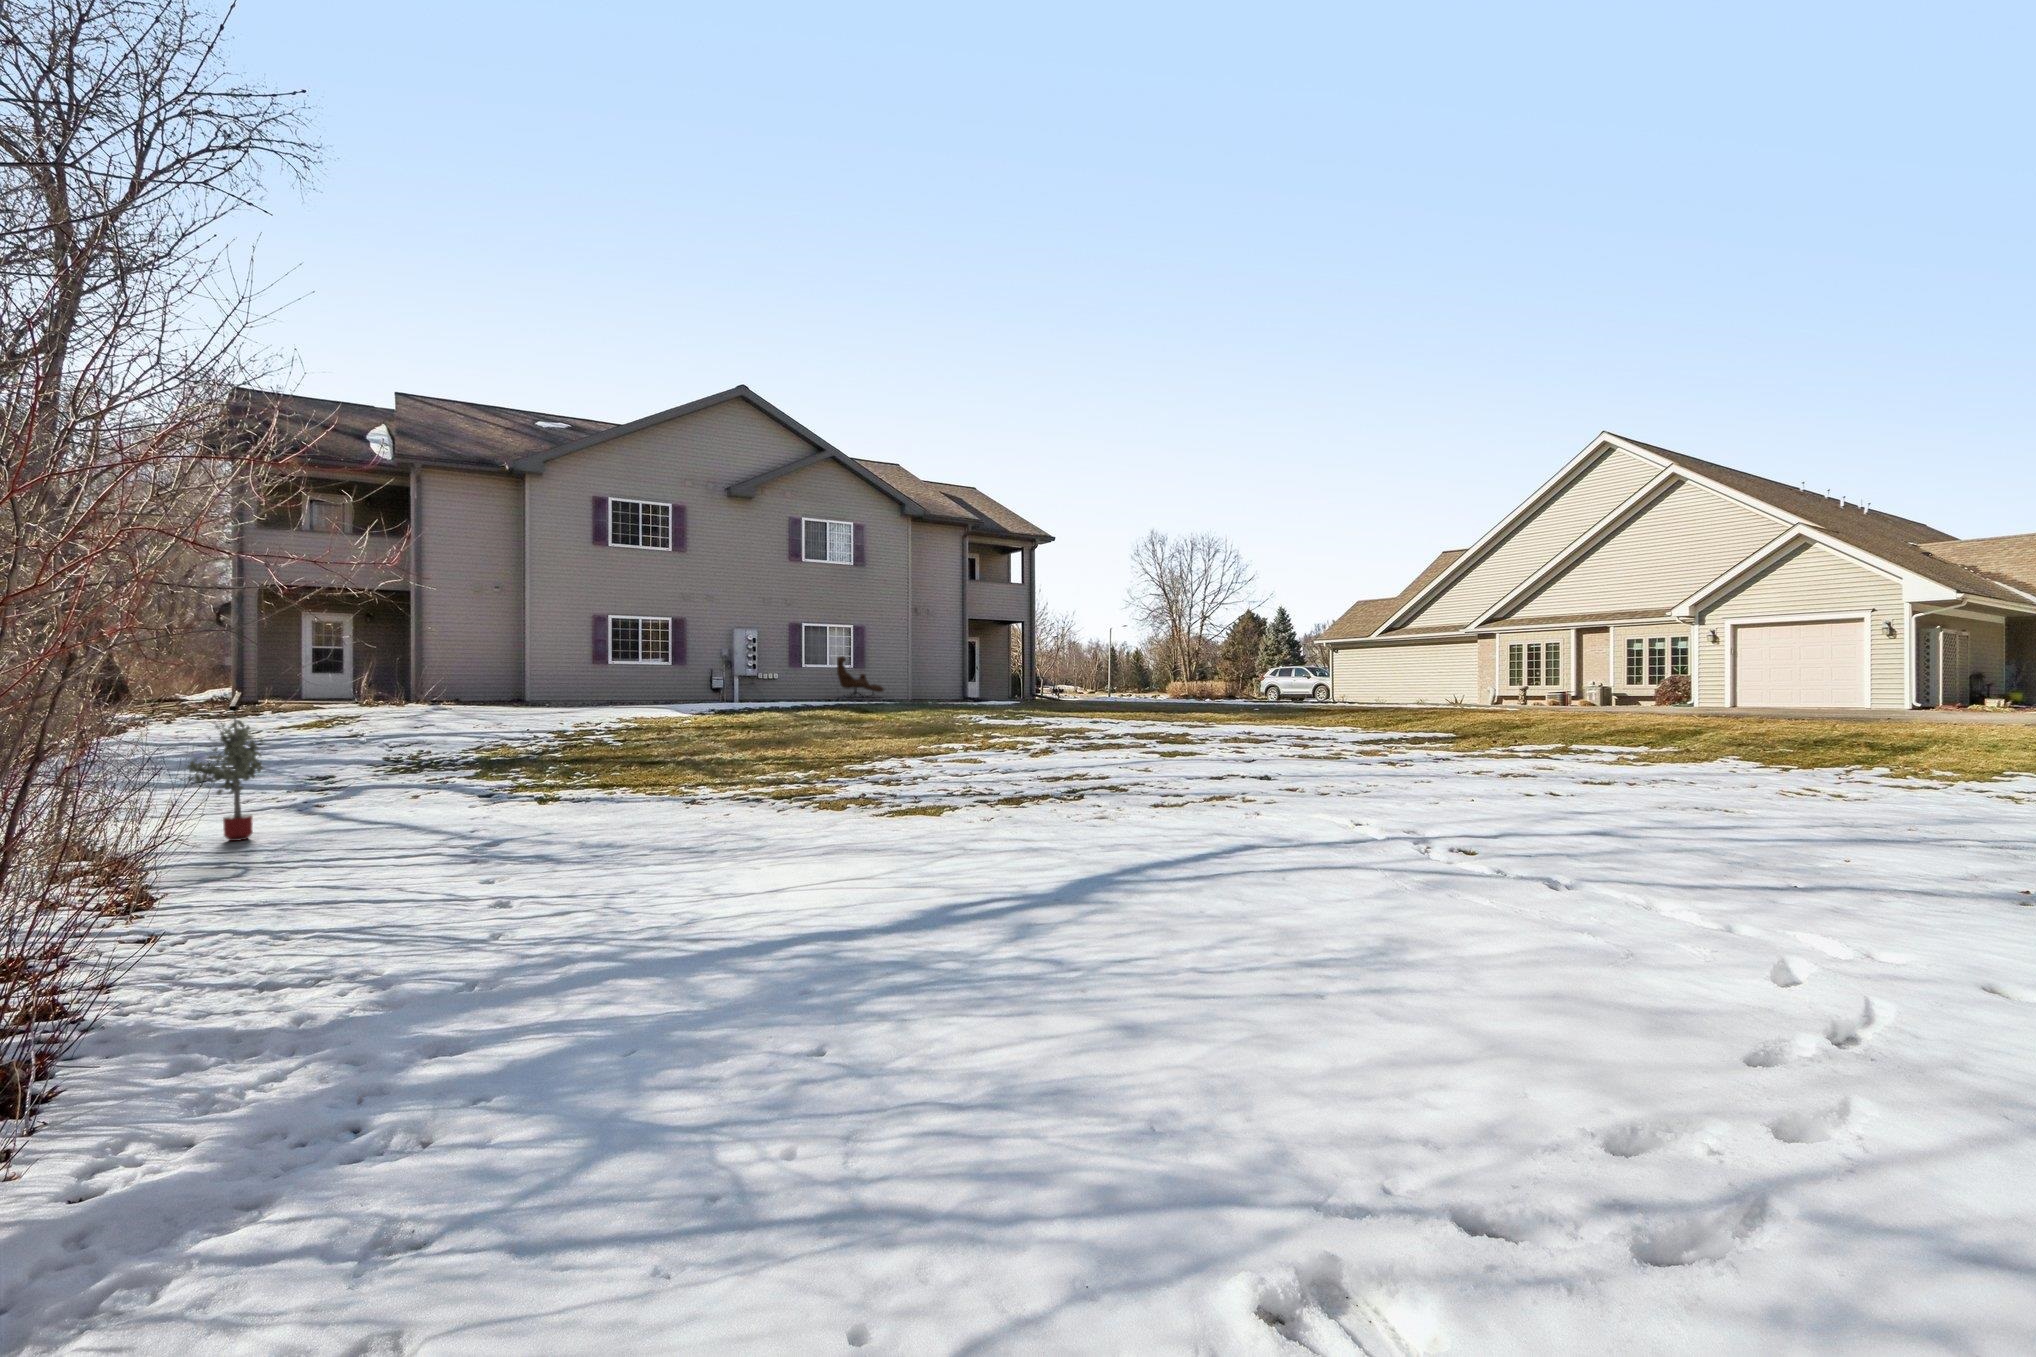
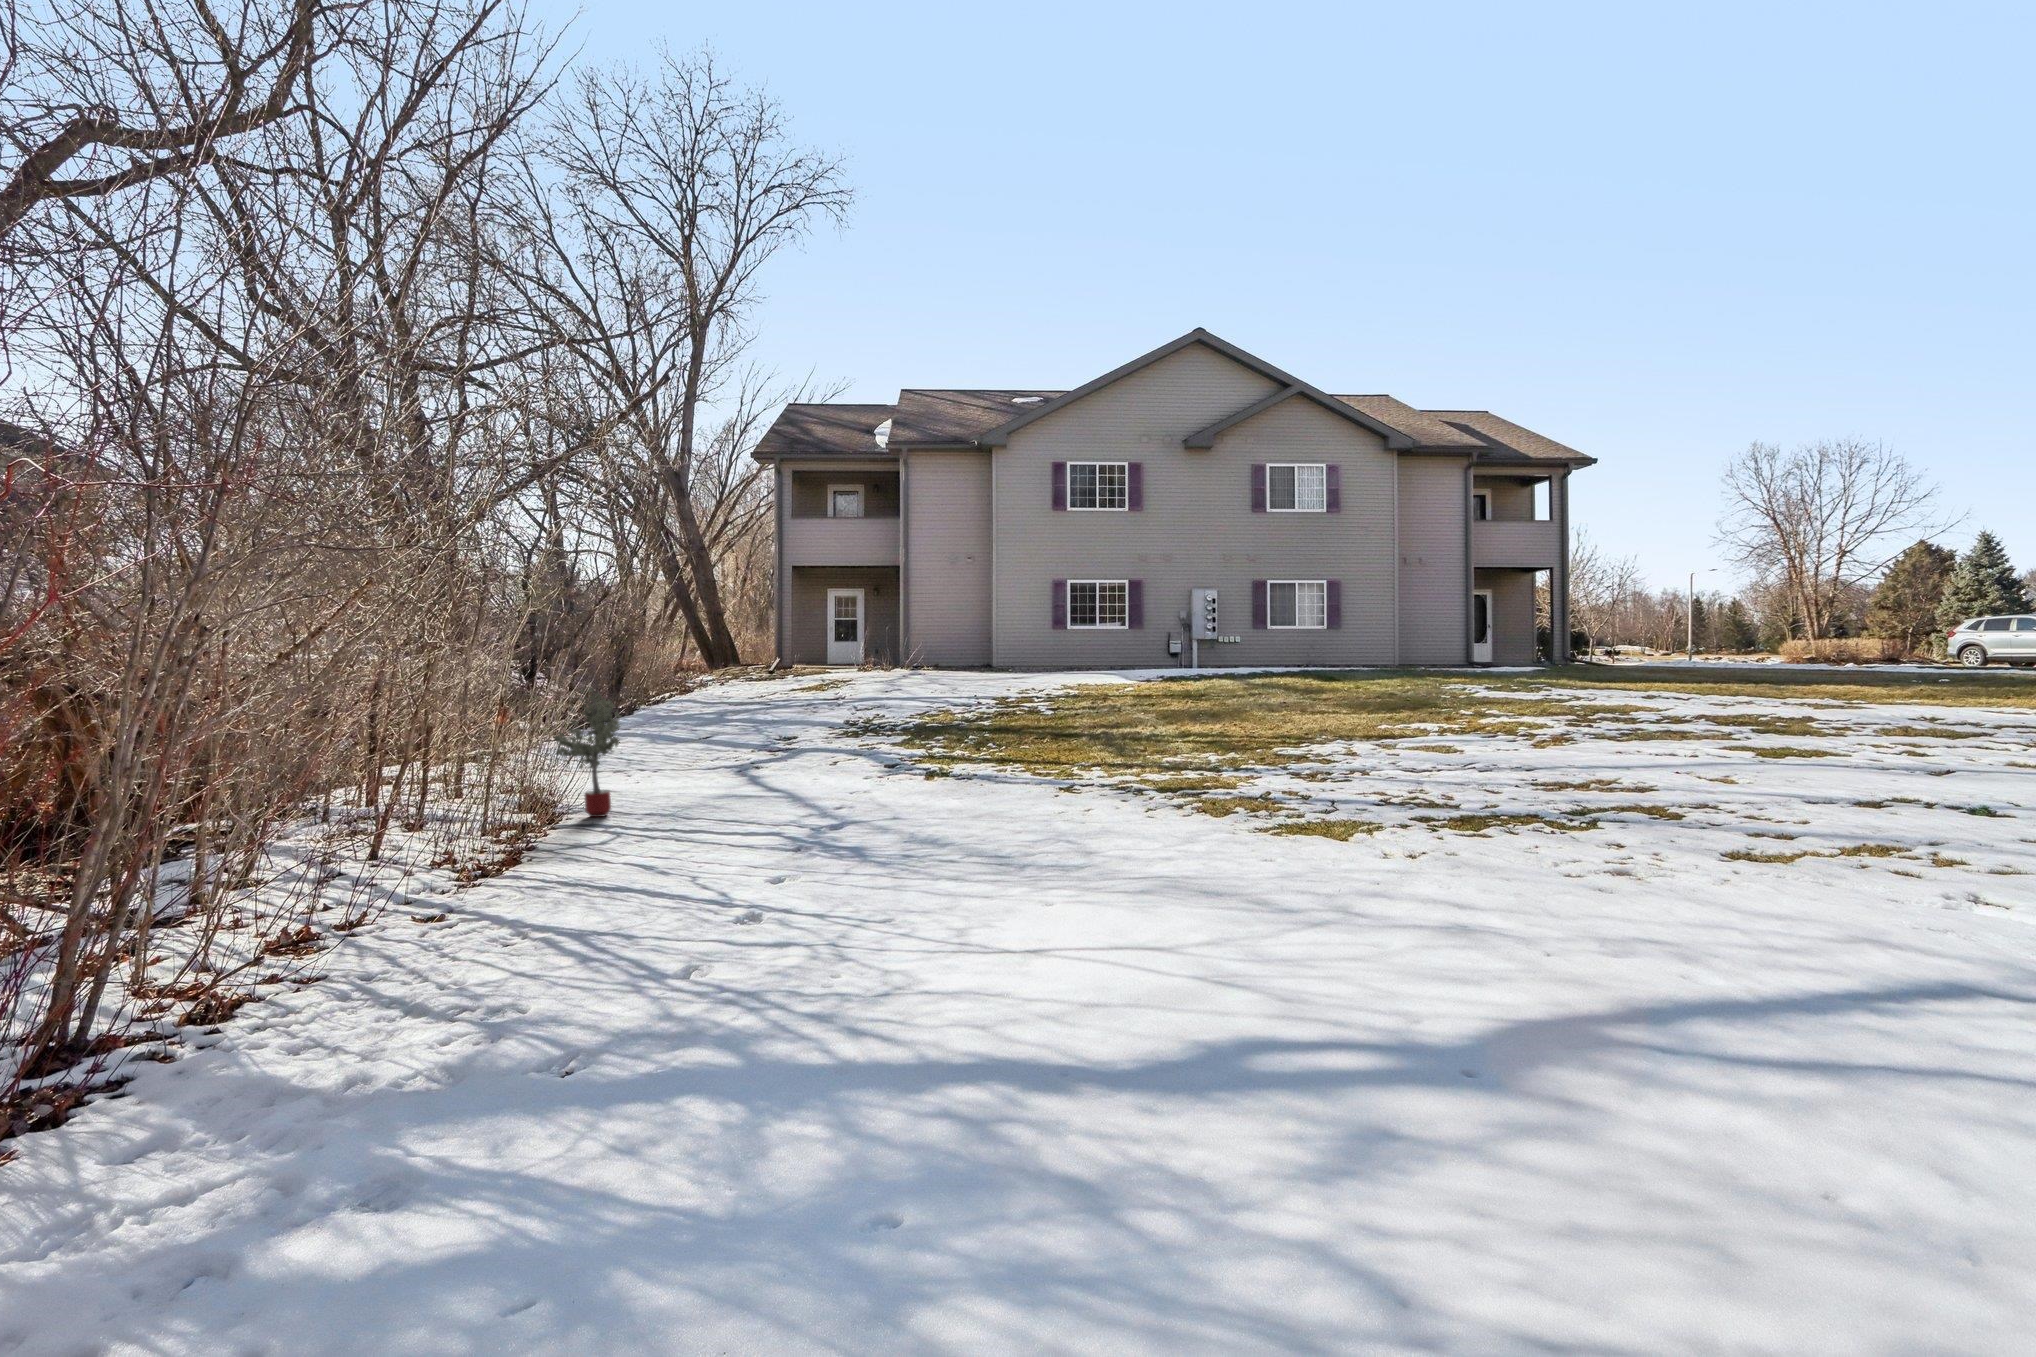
lounge chair: present [837,656,884,698] -> none [1311,616,1369,665]

